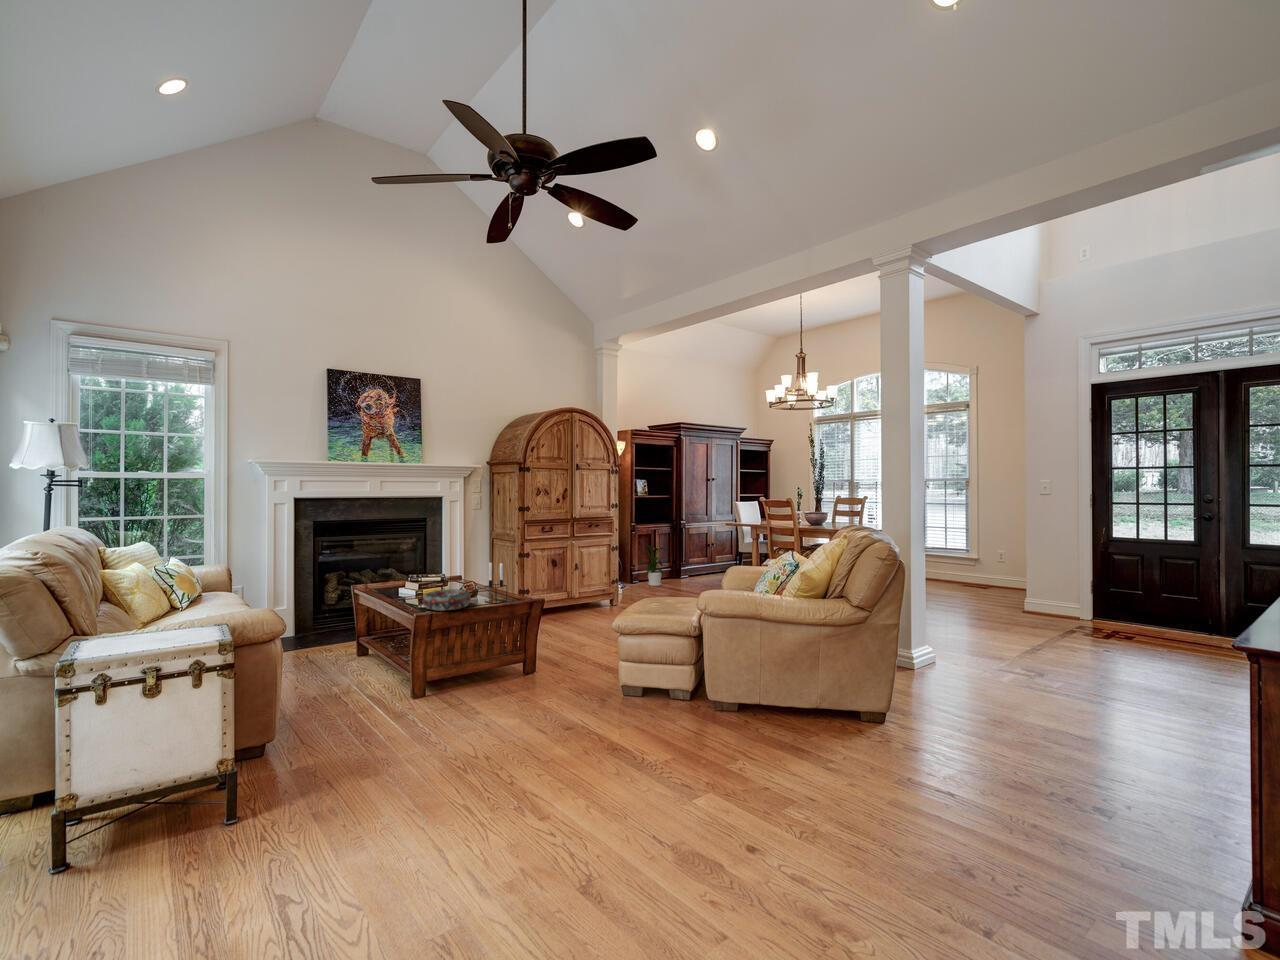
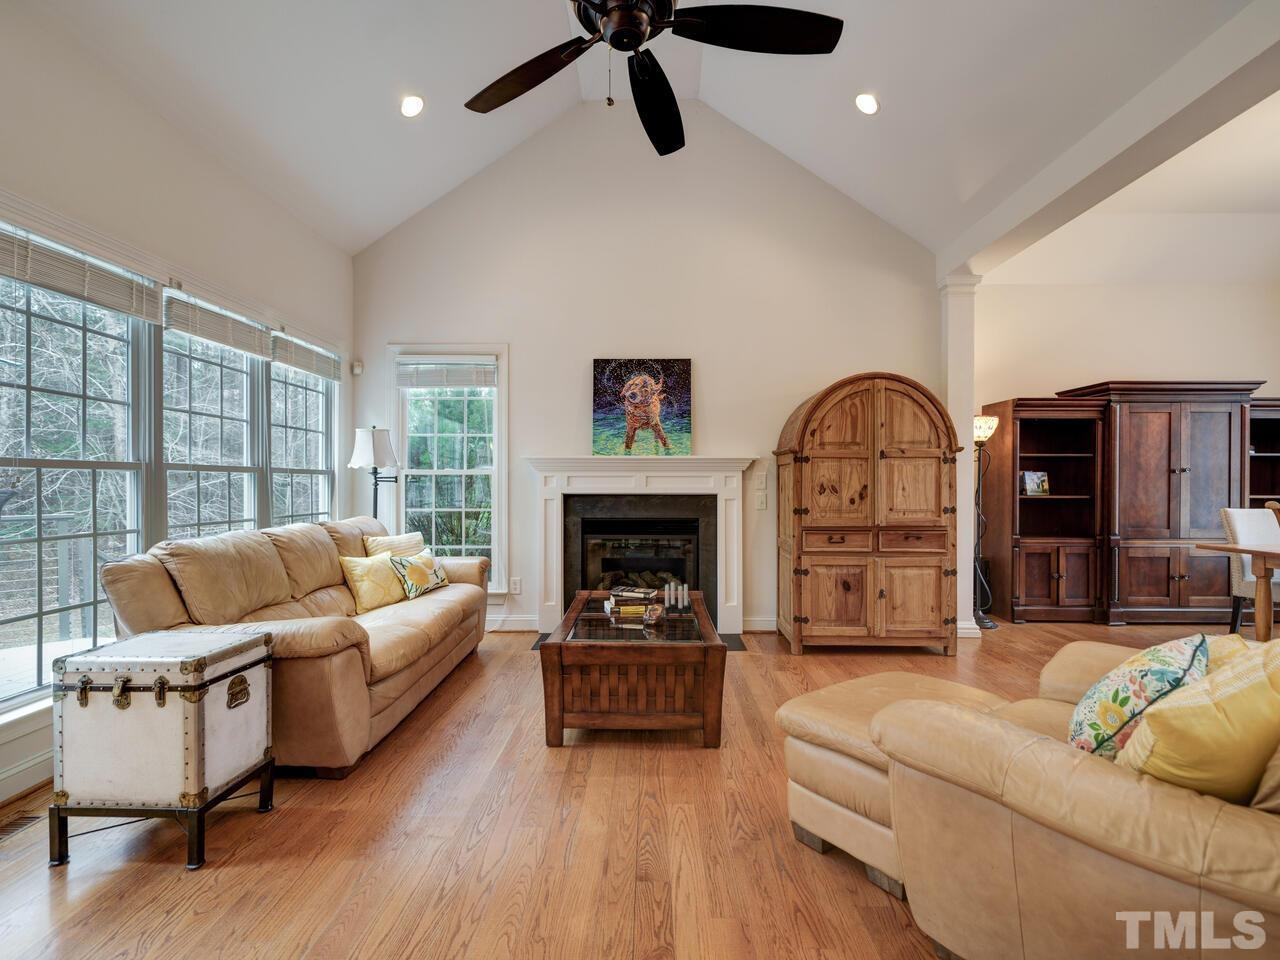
house plant: present [638,545,667,586] -> none [1009,568,1077,632]
decorative bowl: present [423,589,471,611] -> none [582,611,641,640]

